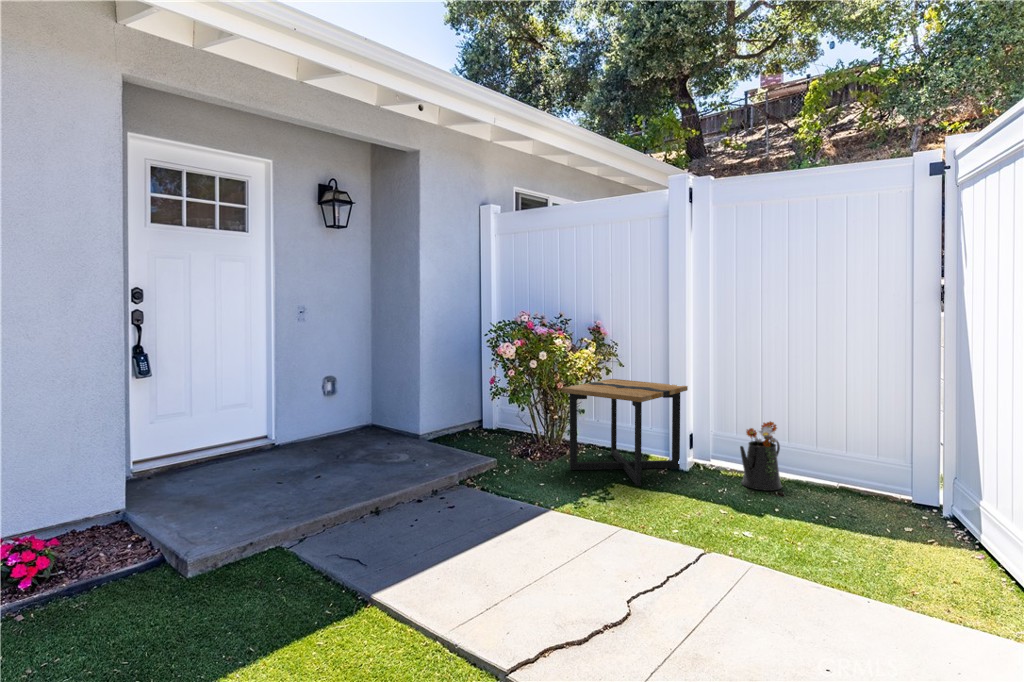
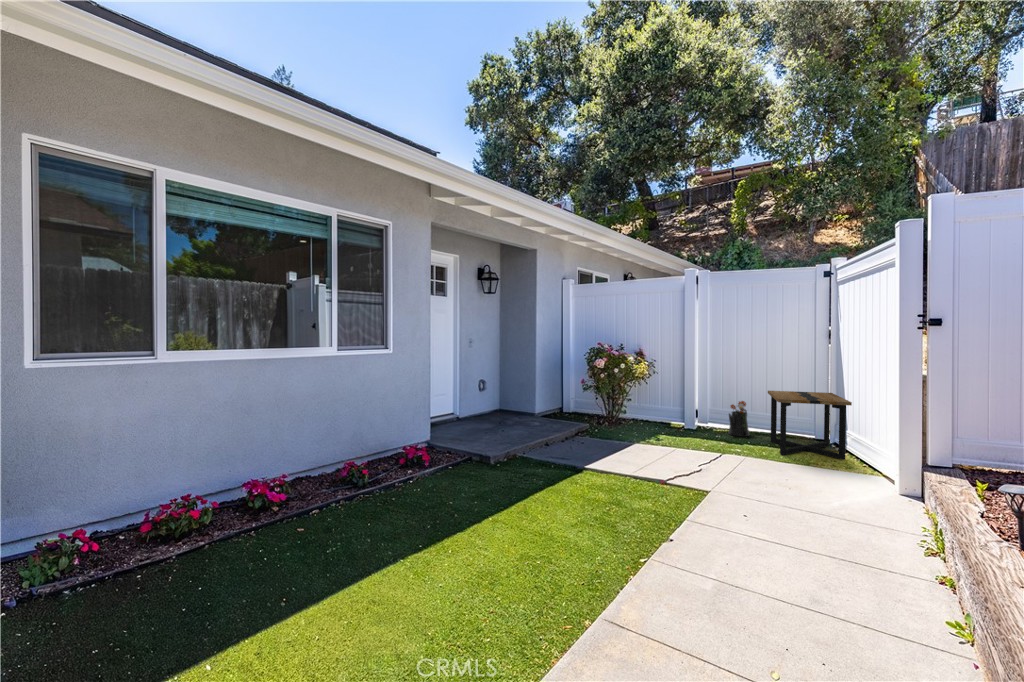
side table: present [562,379,688,486] -> present [768,391,852,460]

